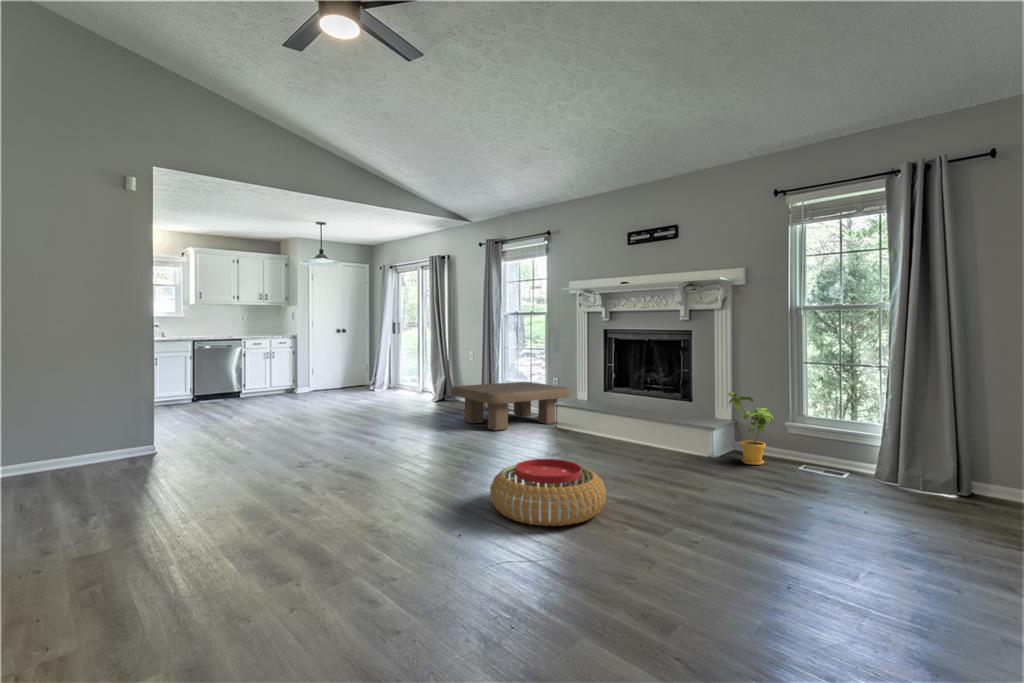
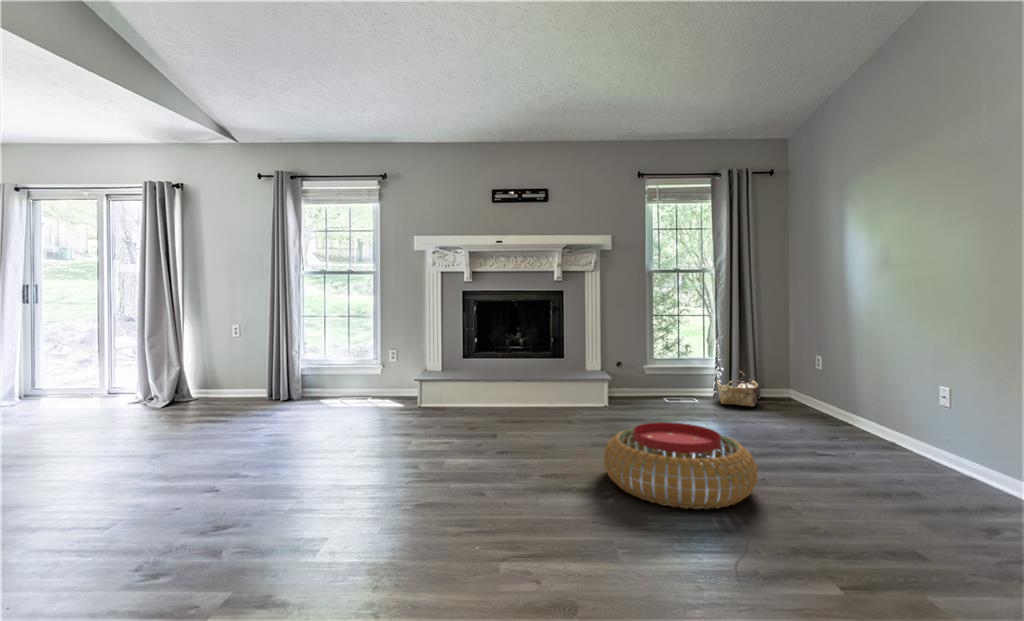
coffee table: present [453,382,571,431] -> none [274,357,426,420]
house plant: present [728,393,774,465] -> none [624,341,665,403]
woven basket: none [836,446,907,496] -> present [717,371,758,406]

